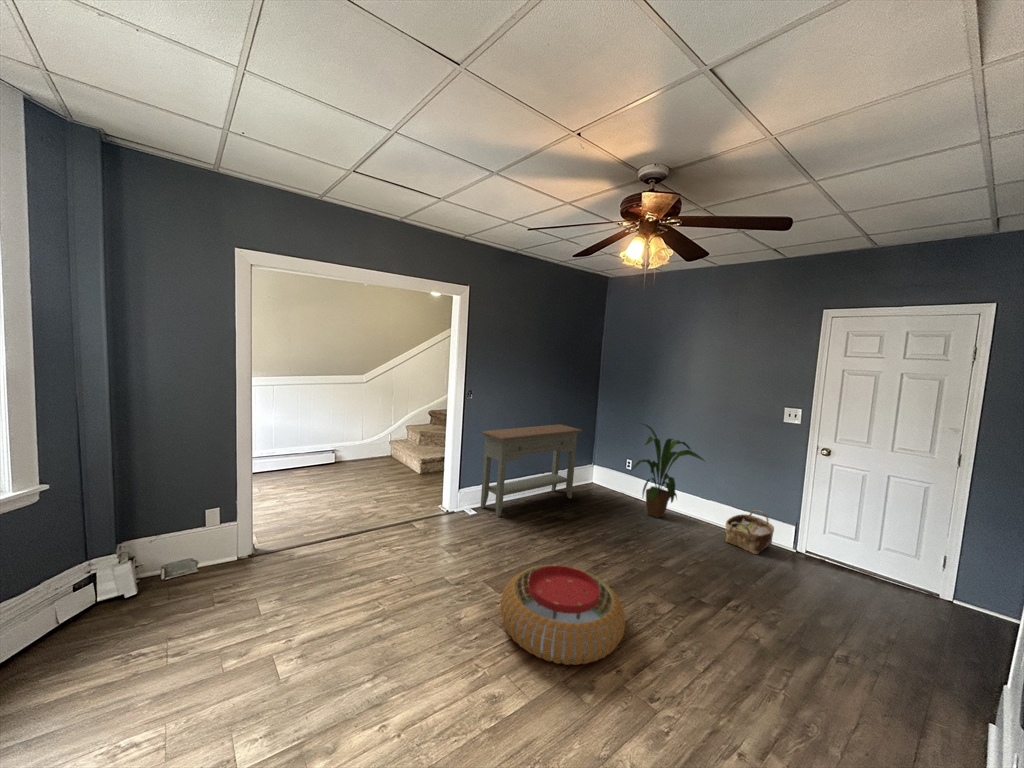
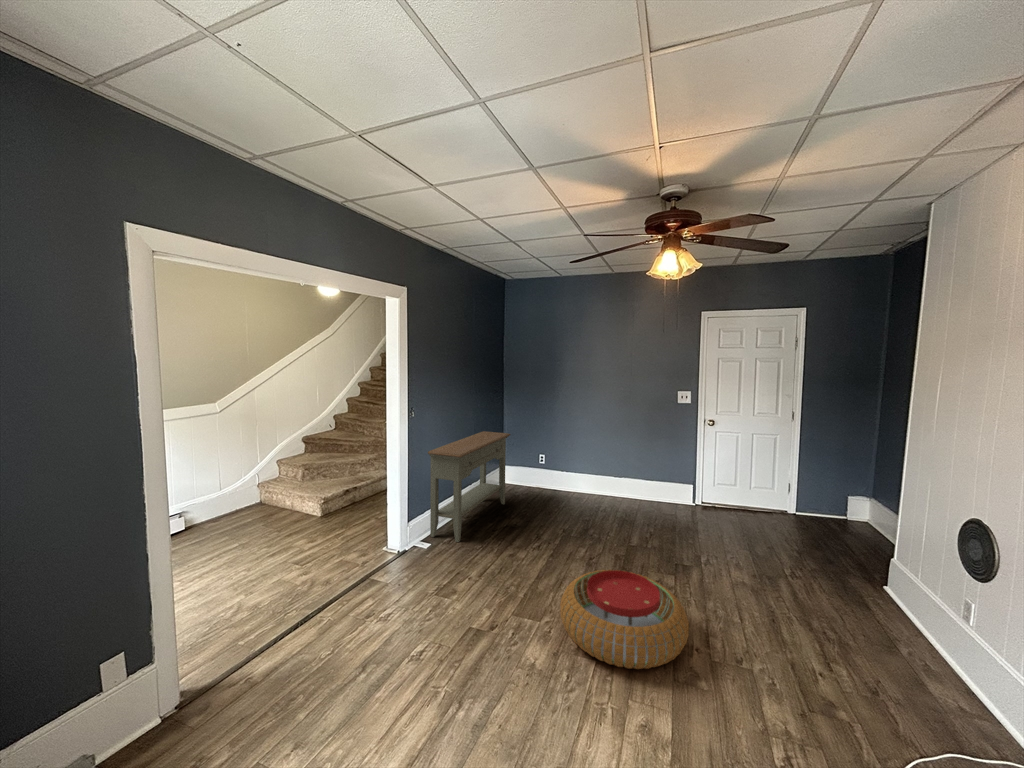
house plant: present [632,424,704,518] -> none [564,419,623,504]
woven basket: present [725,510,774,554] -> none [649,478,683,515]

